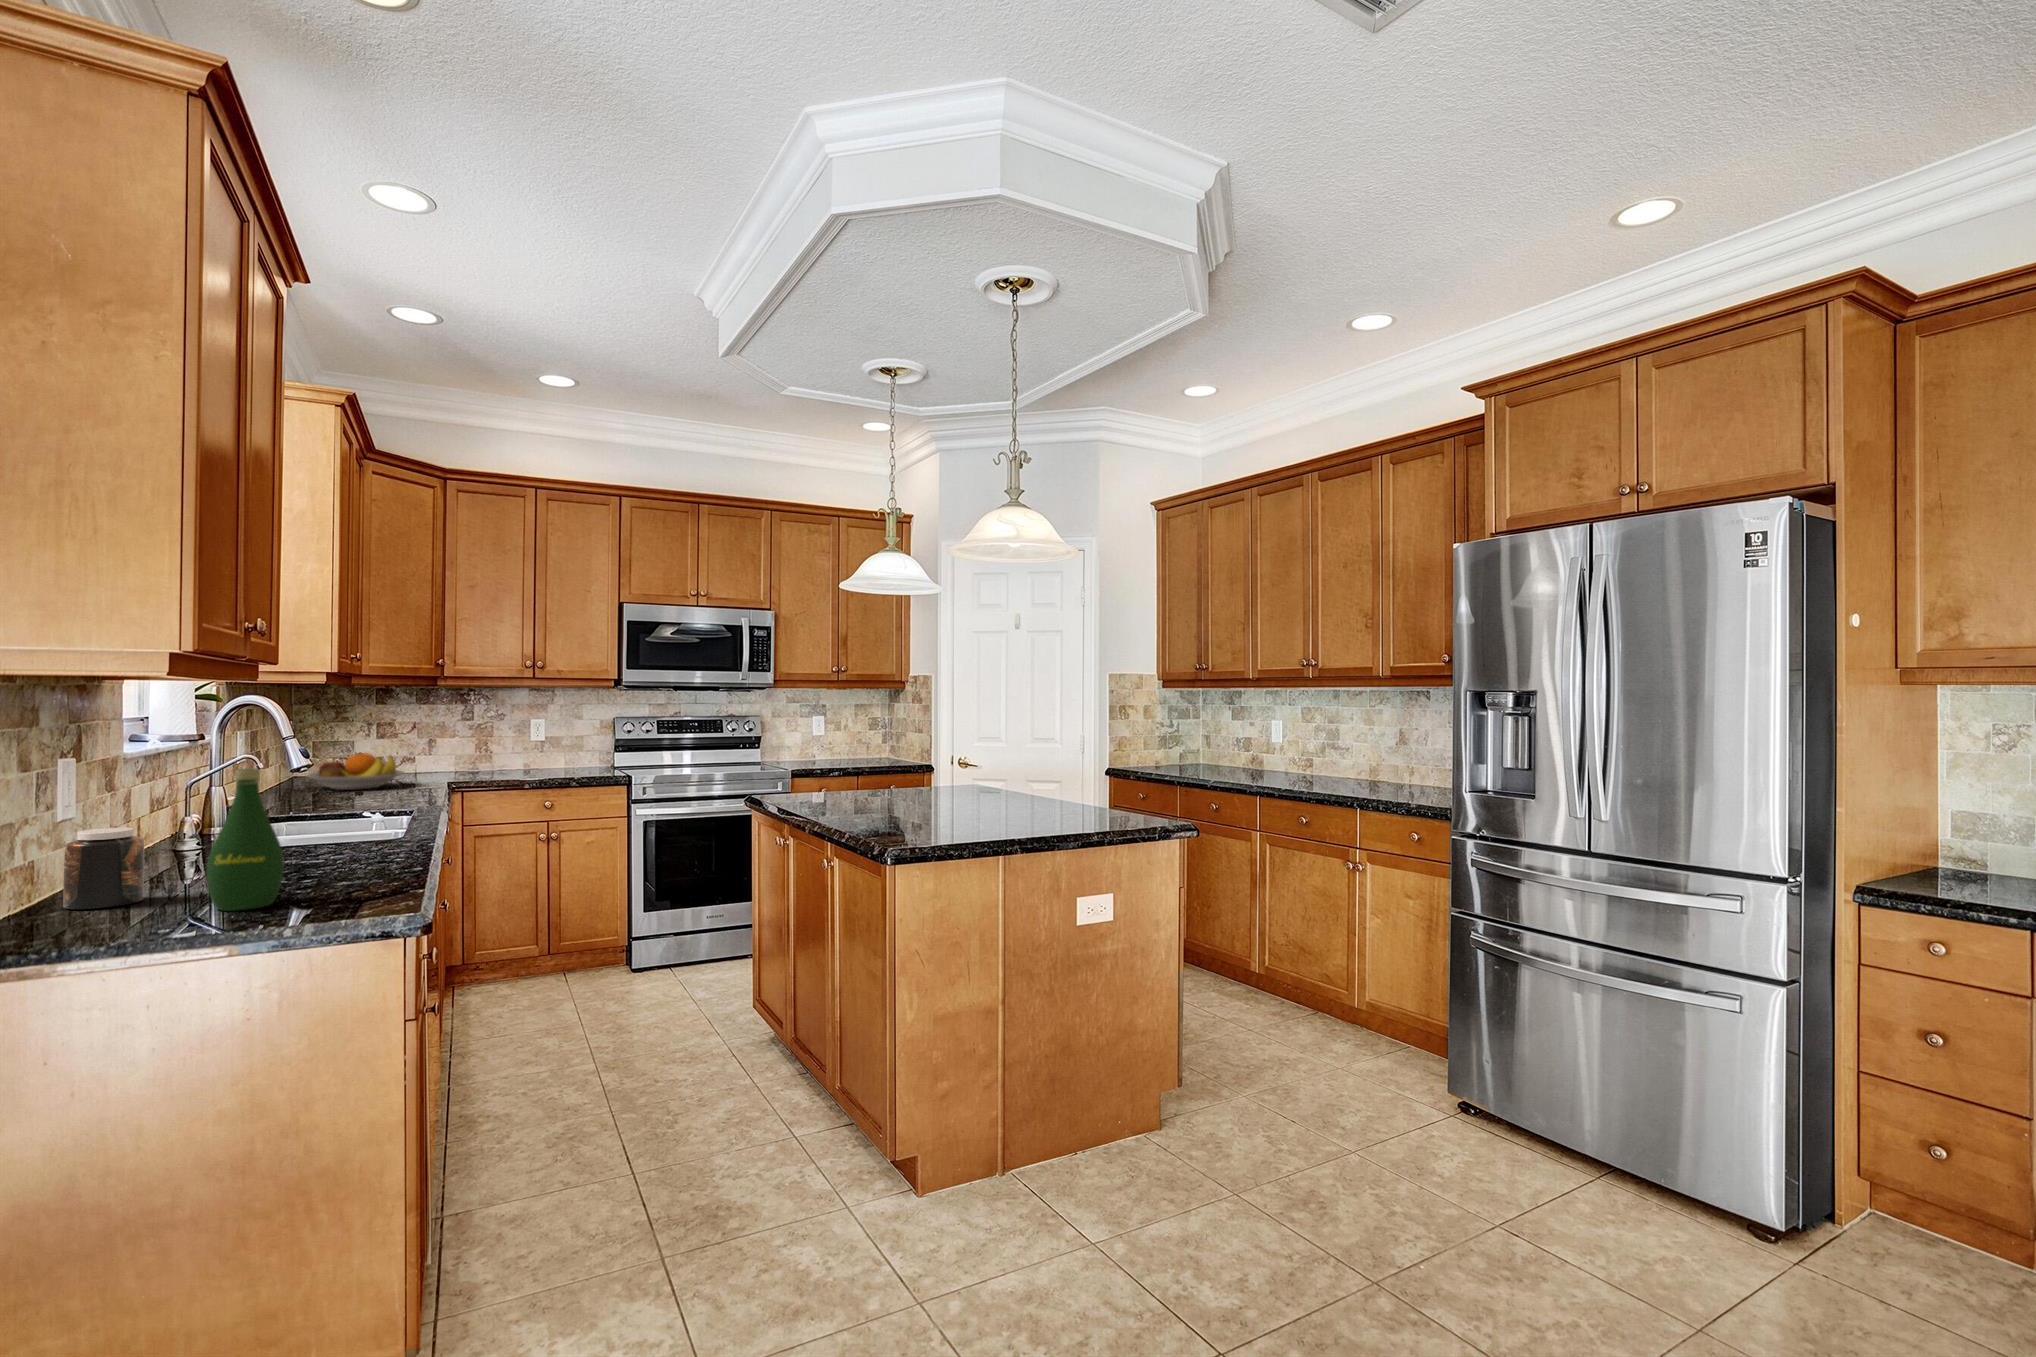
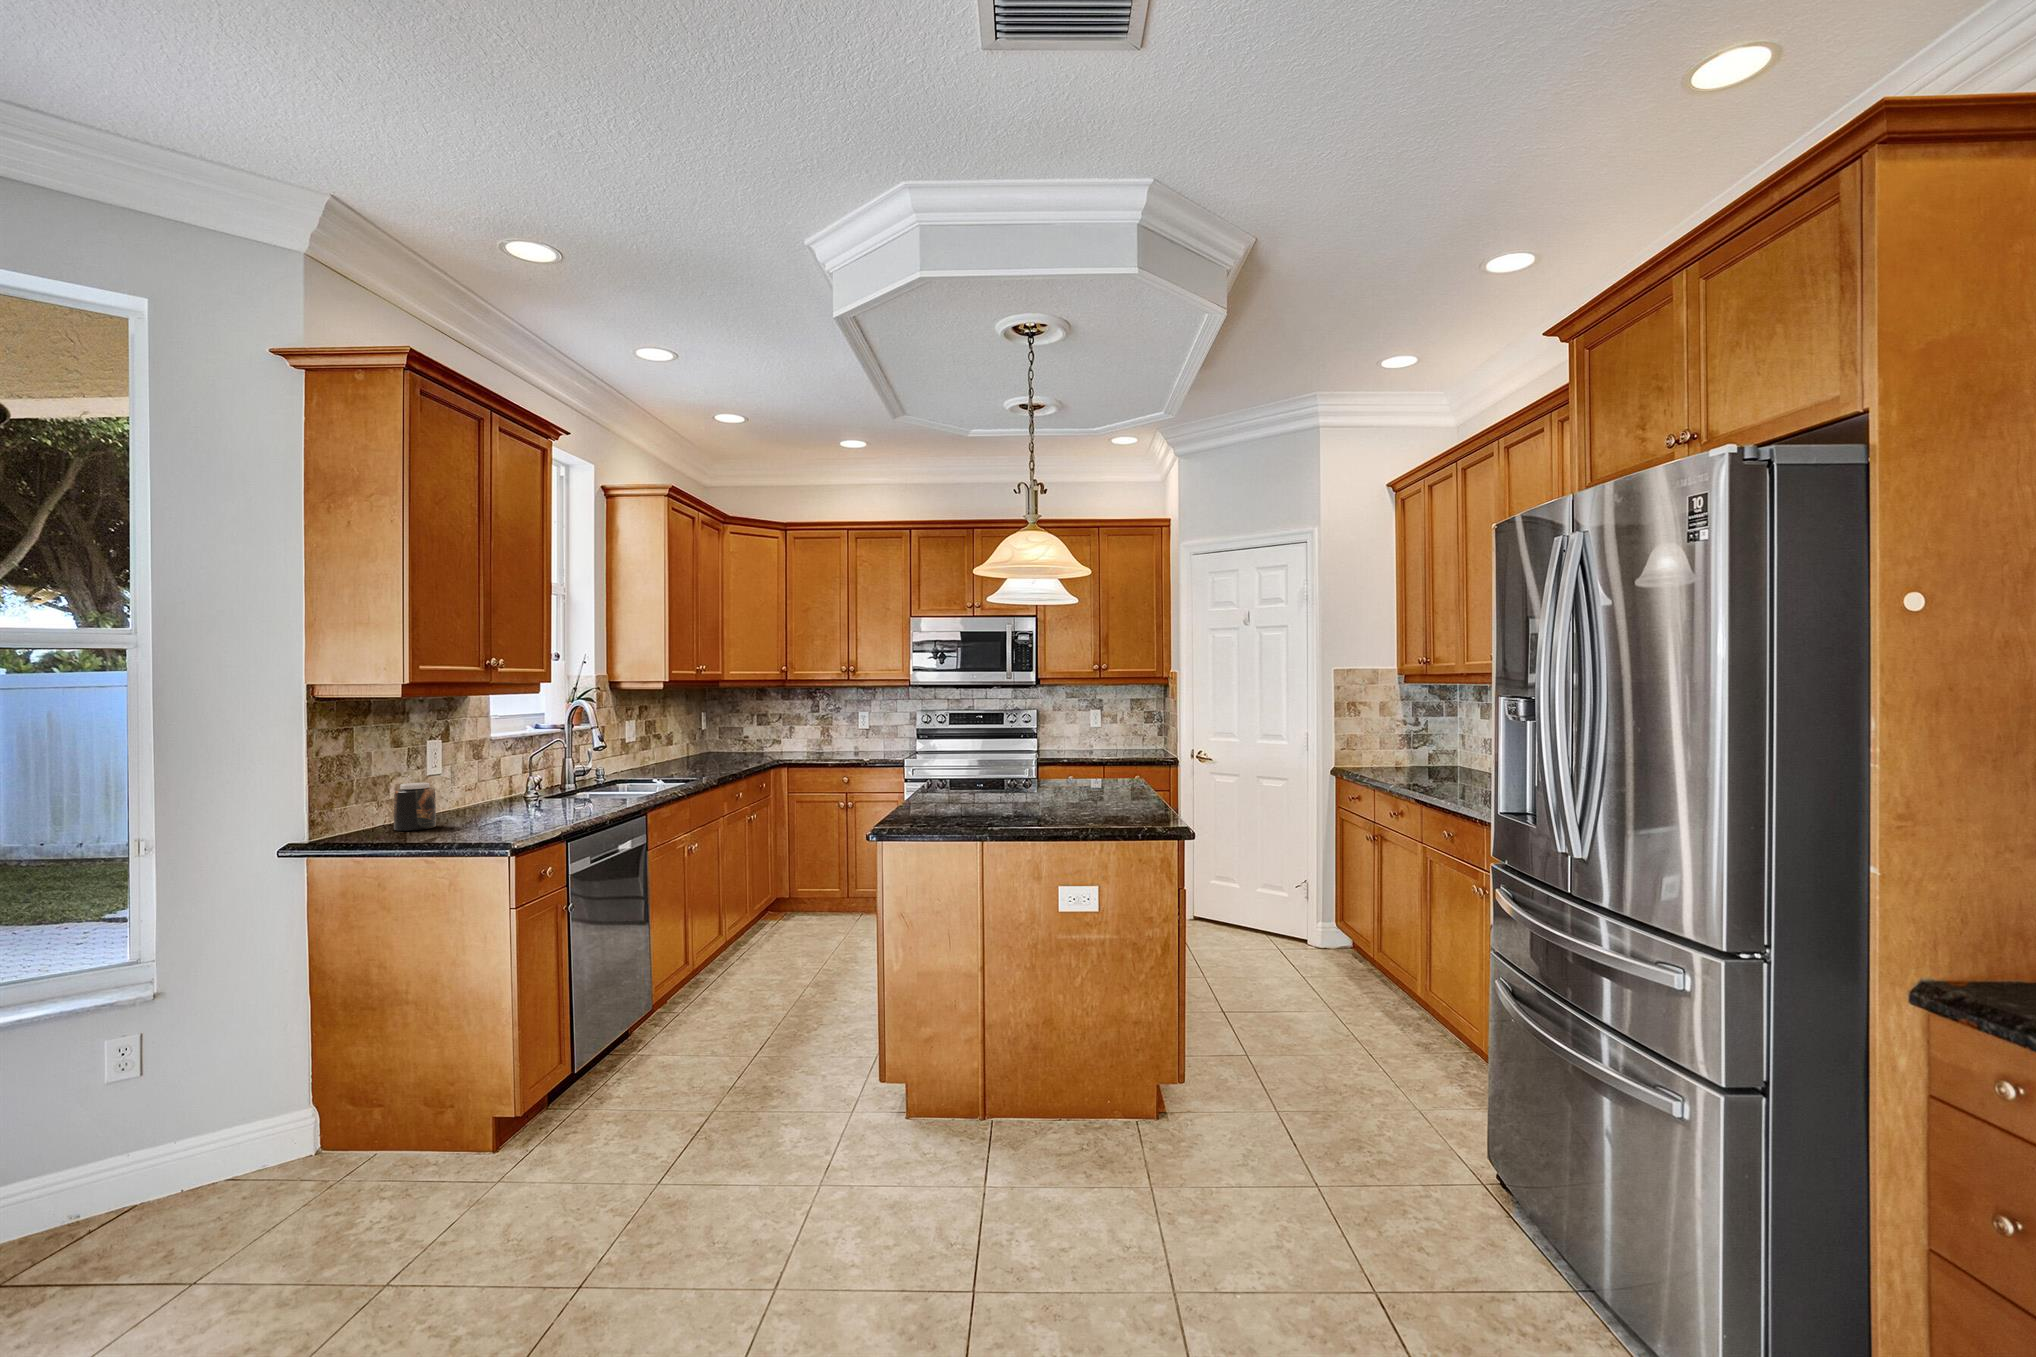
fruit bowl: present [306,753,404,790] -> none [686,737,748,763]
bottle: present [206,768,284,911] -> none [438,749,483,838]

